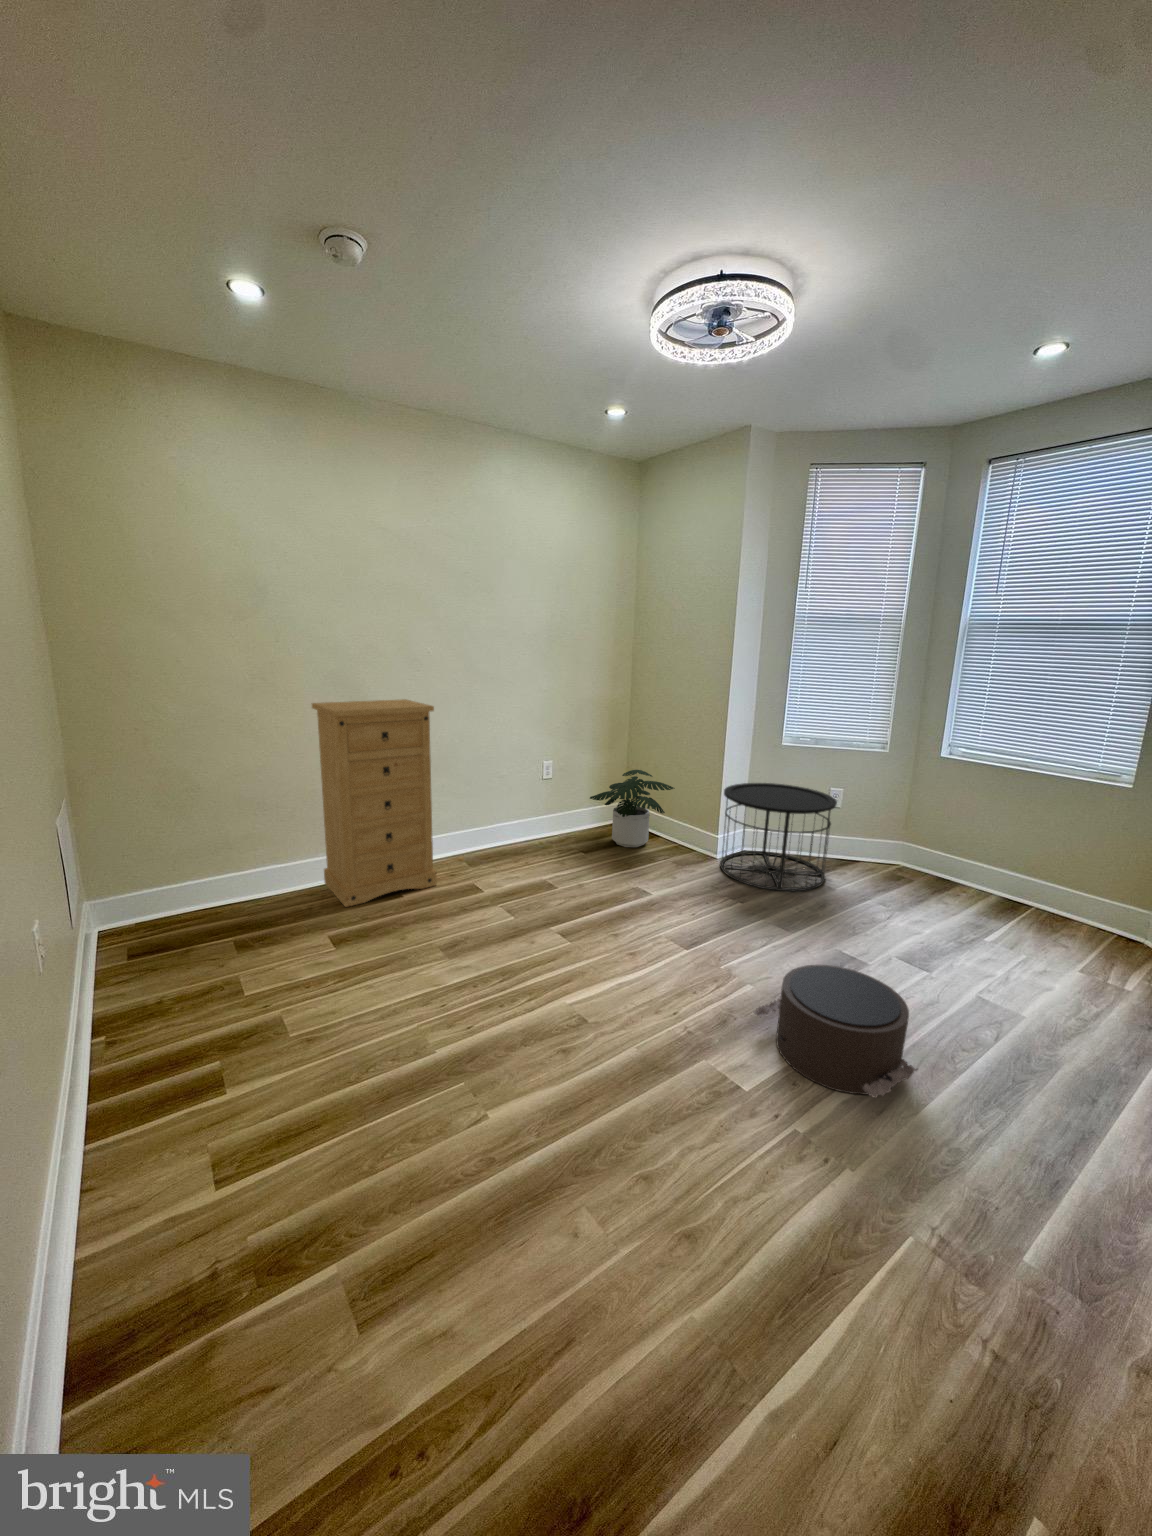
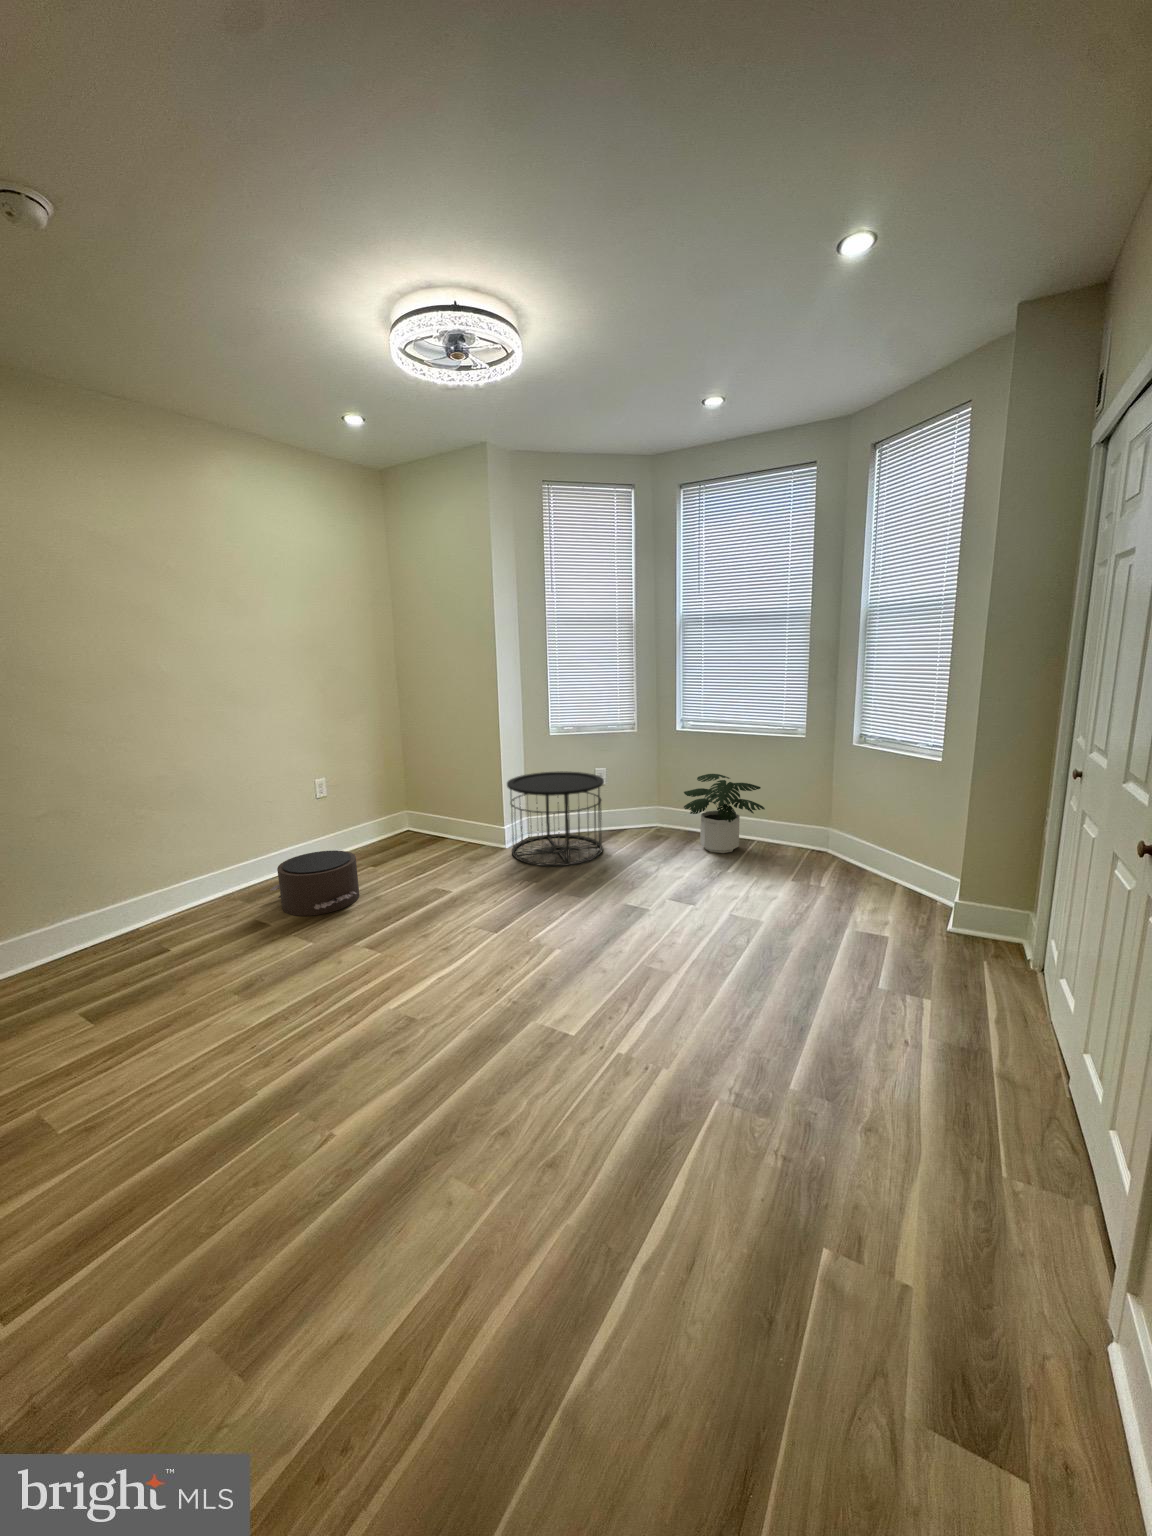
dresser: present [312,699,437,907] -> none [8,727,212,978]
potted plant: present [590,770,675,847] -> present [684,774,765,853]
pouf: present [754,965,917,1098] -> present [270,850,359,916]

